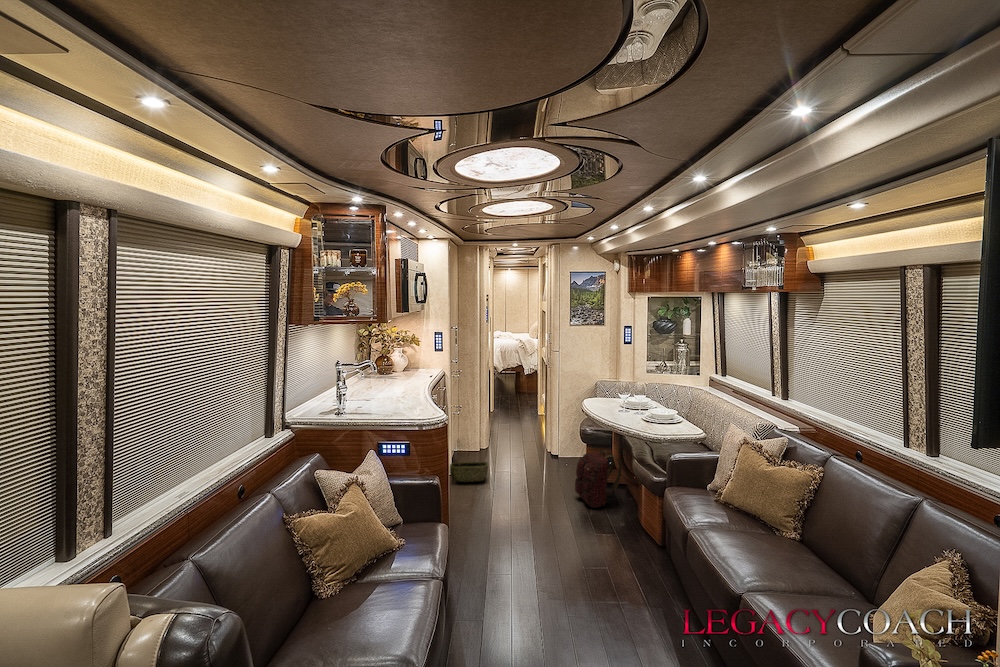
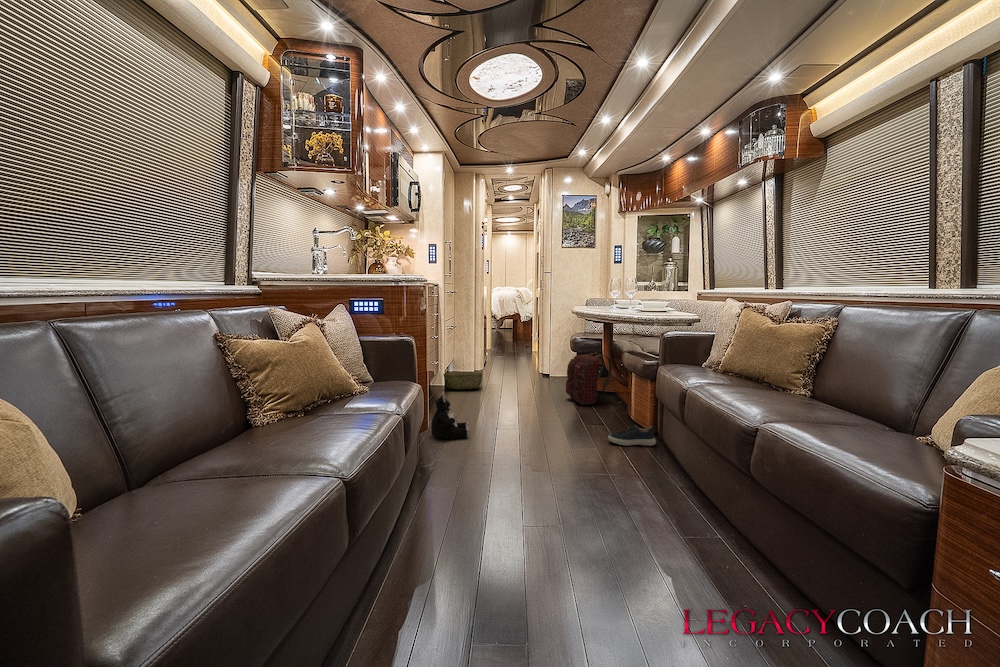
plush toy: none [446,514,483,559] -> present [431,395,469,439]
shoe: none [617,548,663,569] -> present [608,425,656,446]

